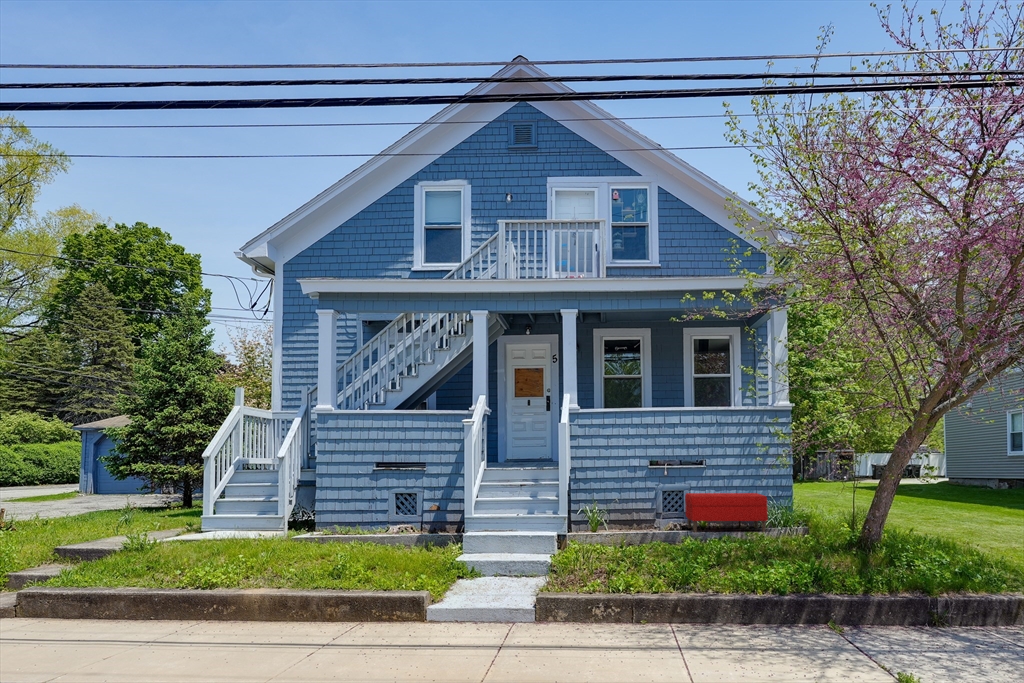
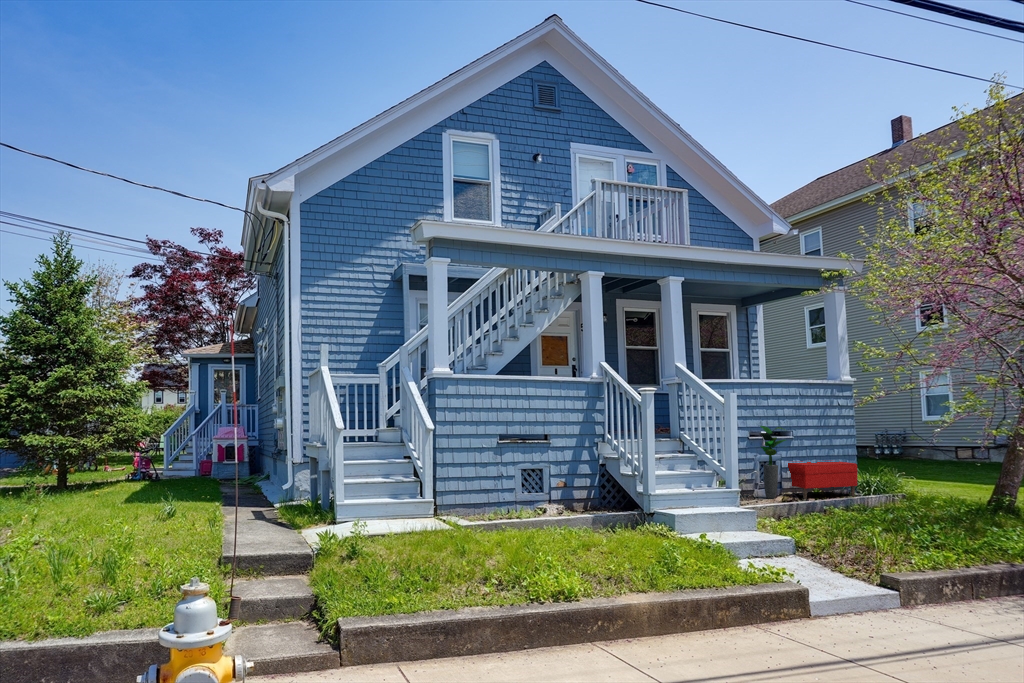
potted plant: none [641,455,674,530] -> present [760,426,786,499]

